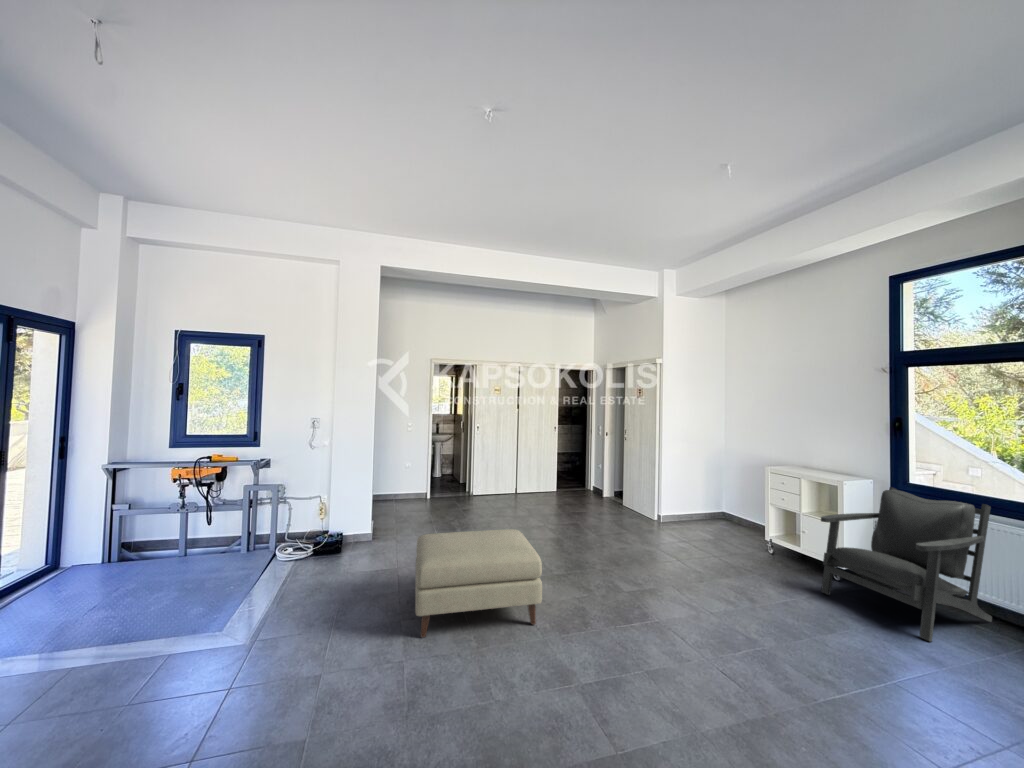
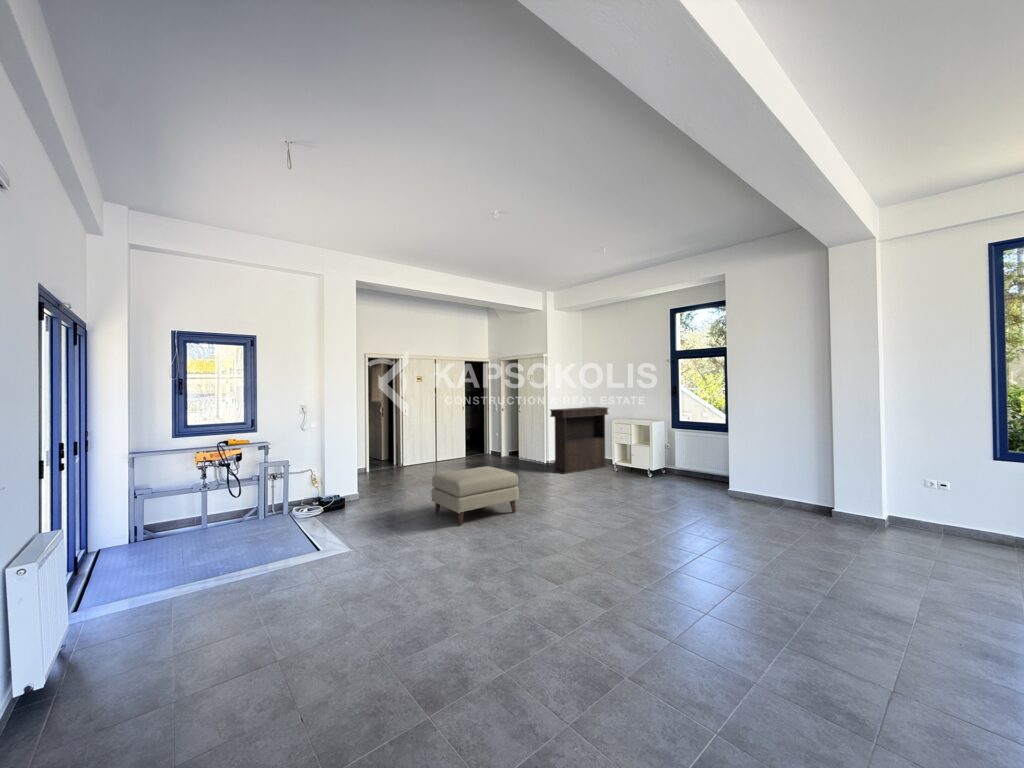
console table: none [657,442,761,544] -> present [550,407,608,474]
armchair: present [821,487,992,642] -> none [643,423,709,490]

